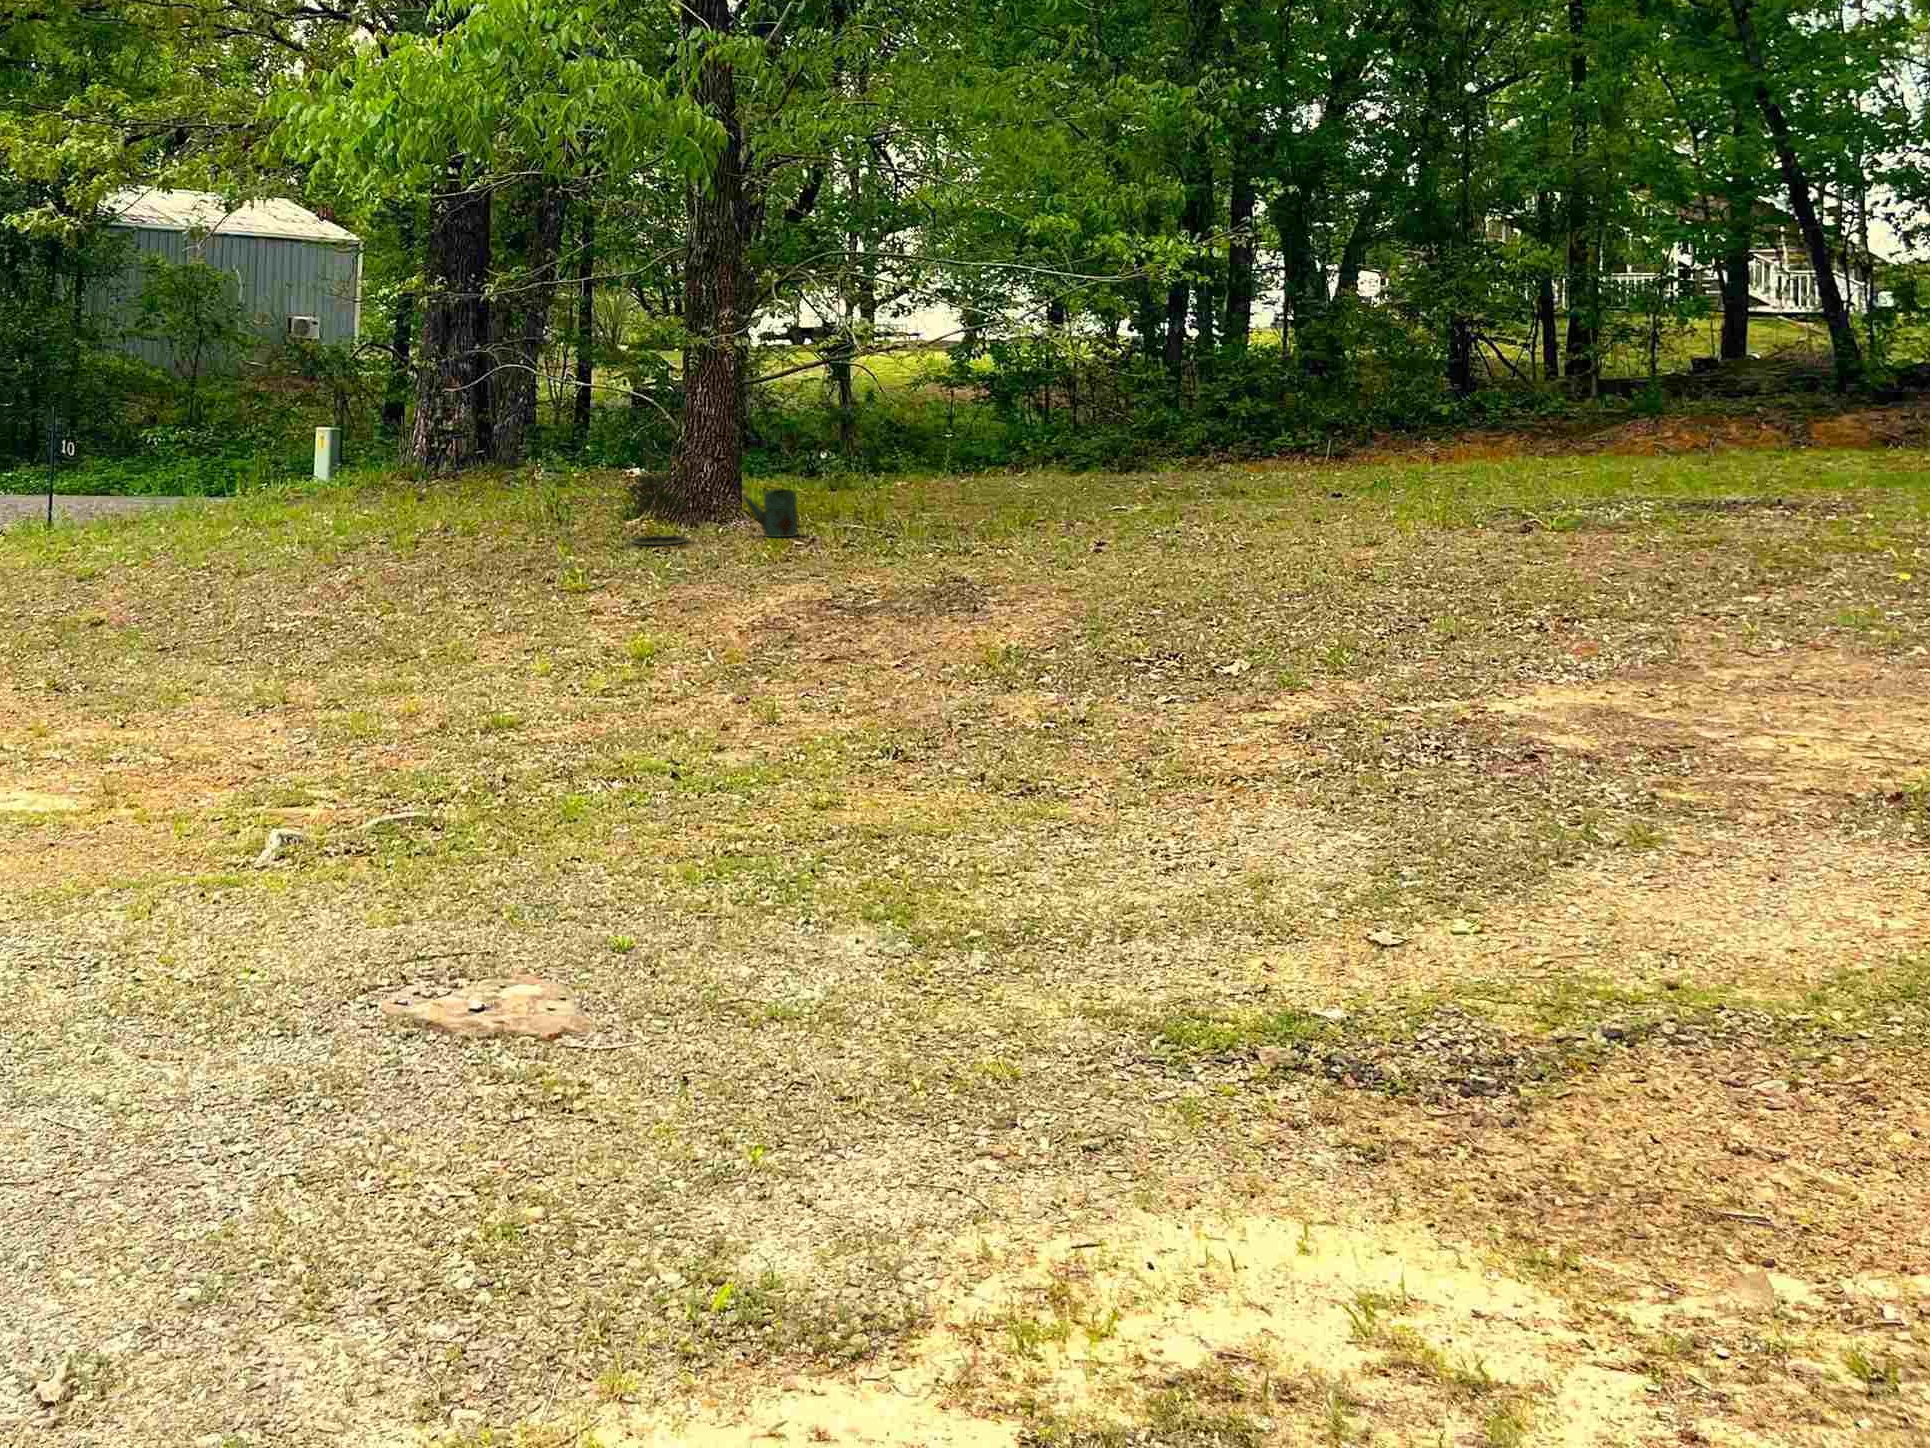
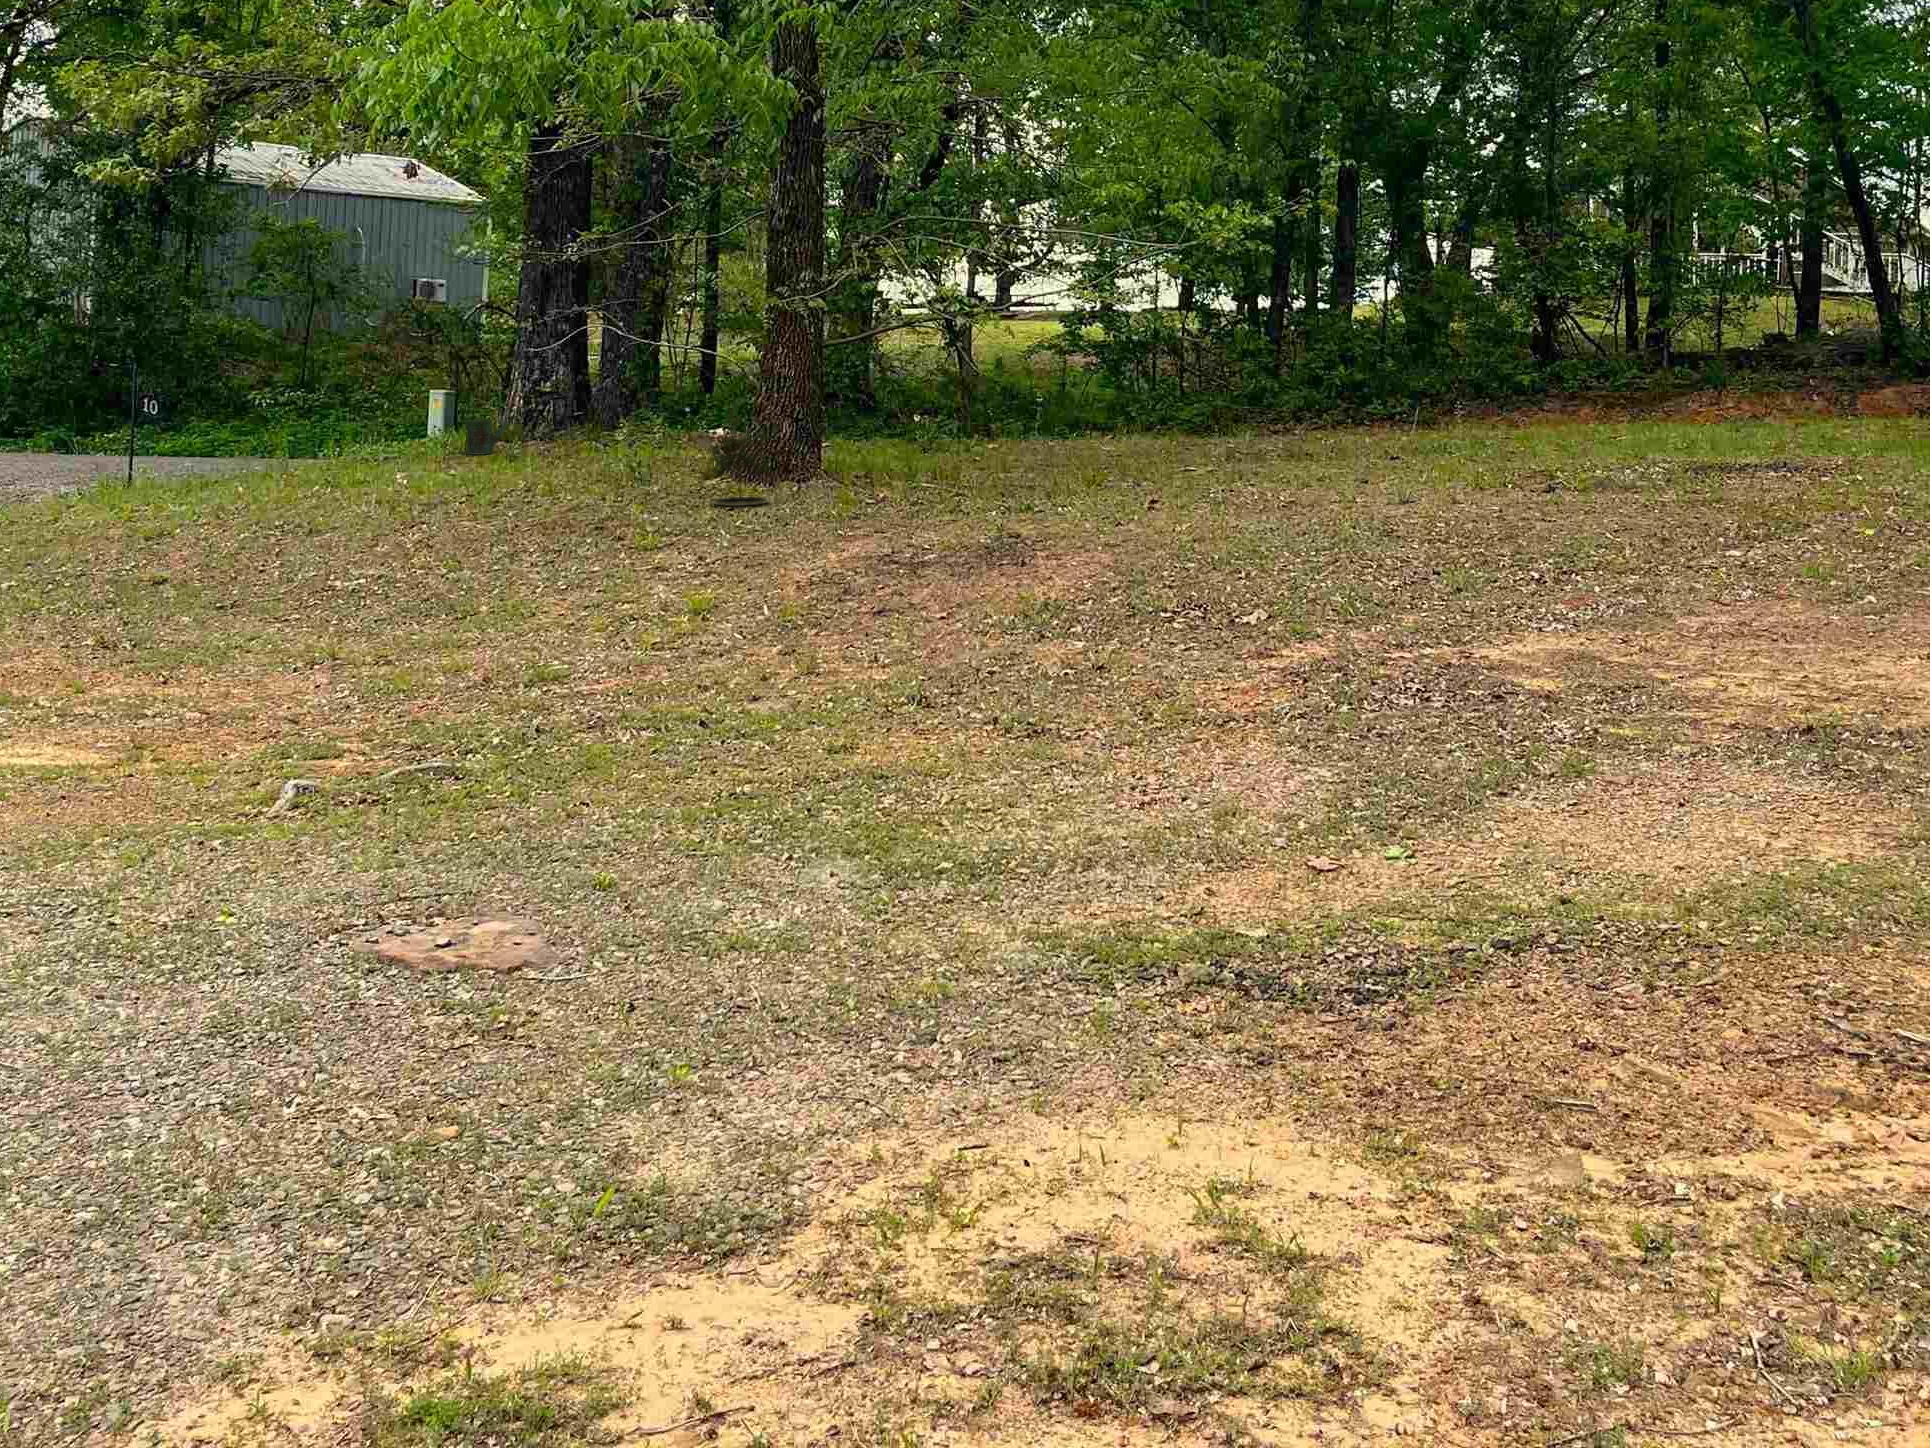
watering can: present [734,485,809,537] -> present [466,415,514,455]

